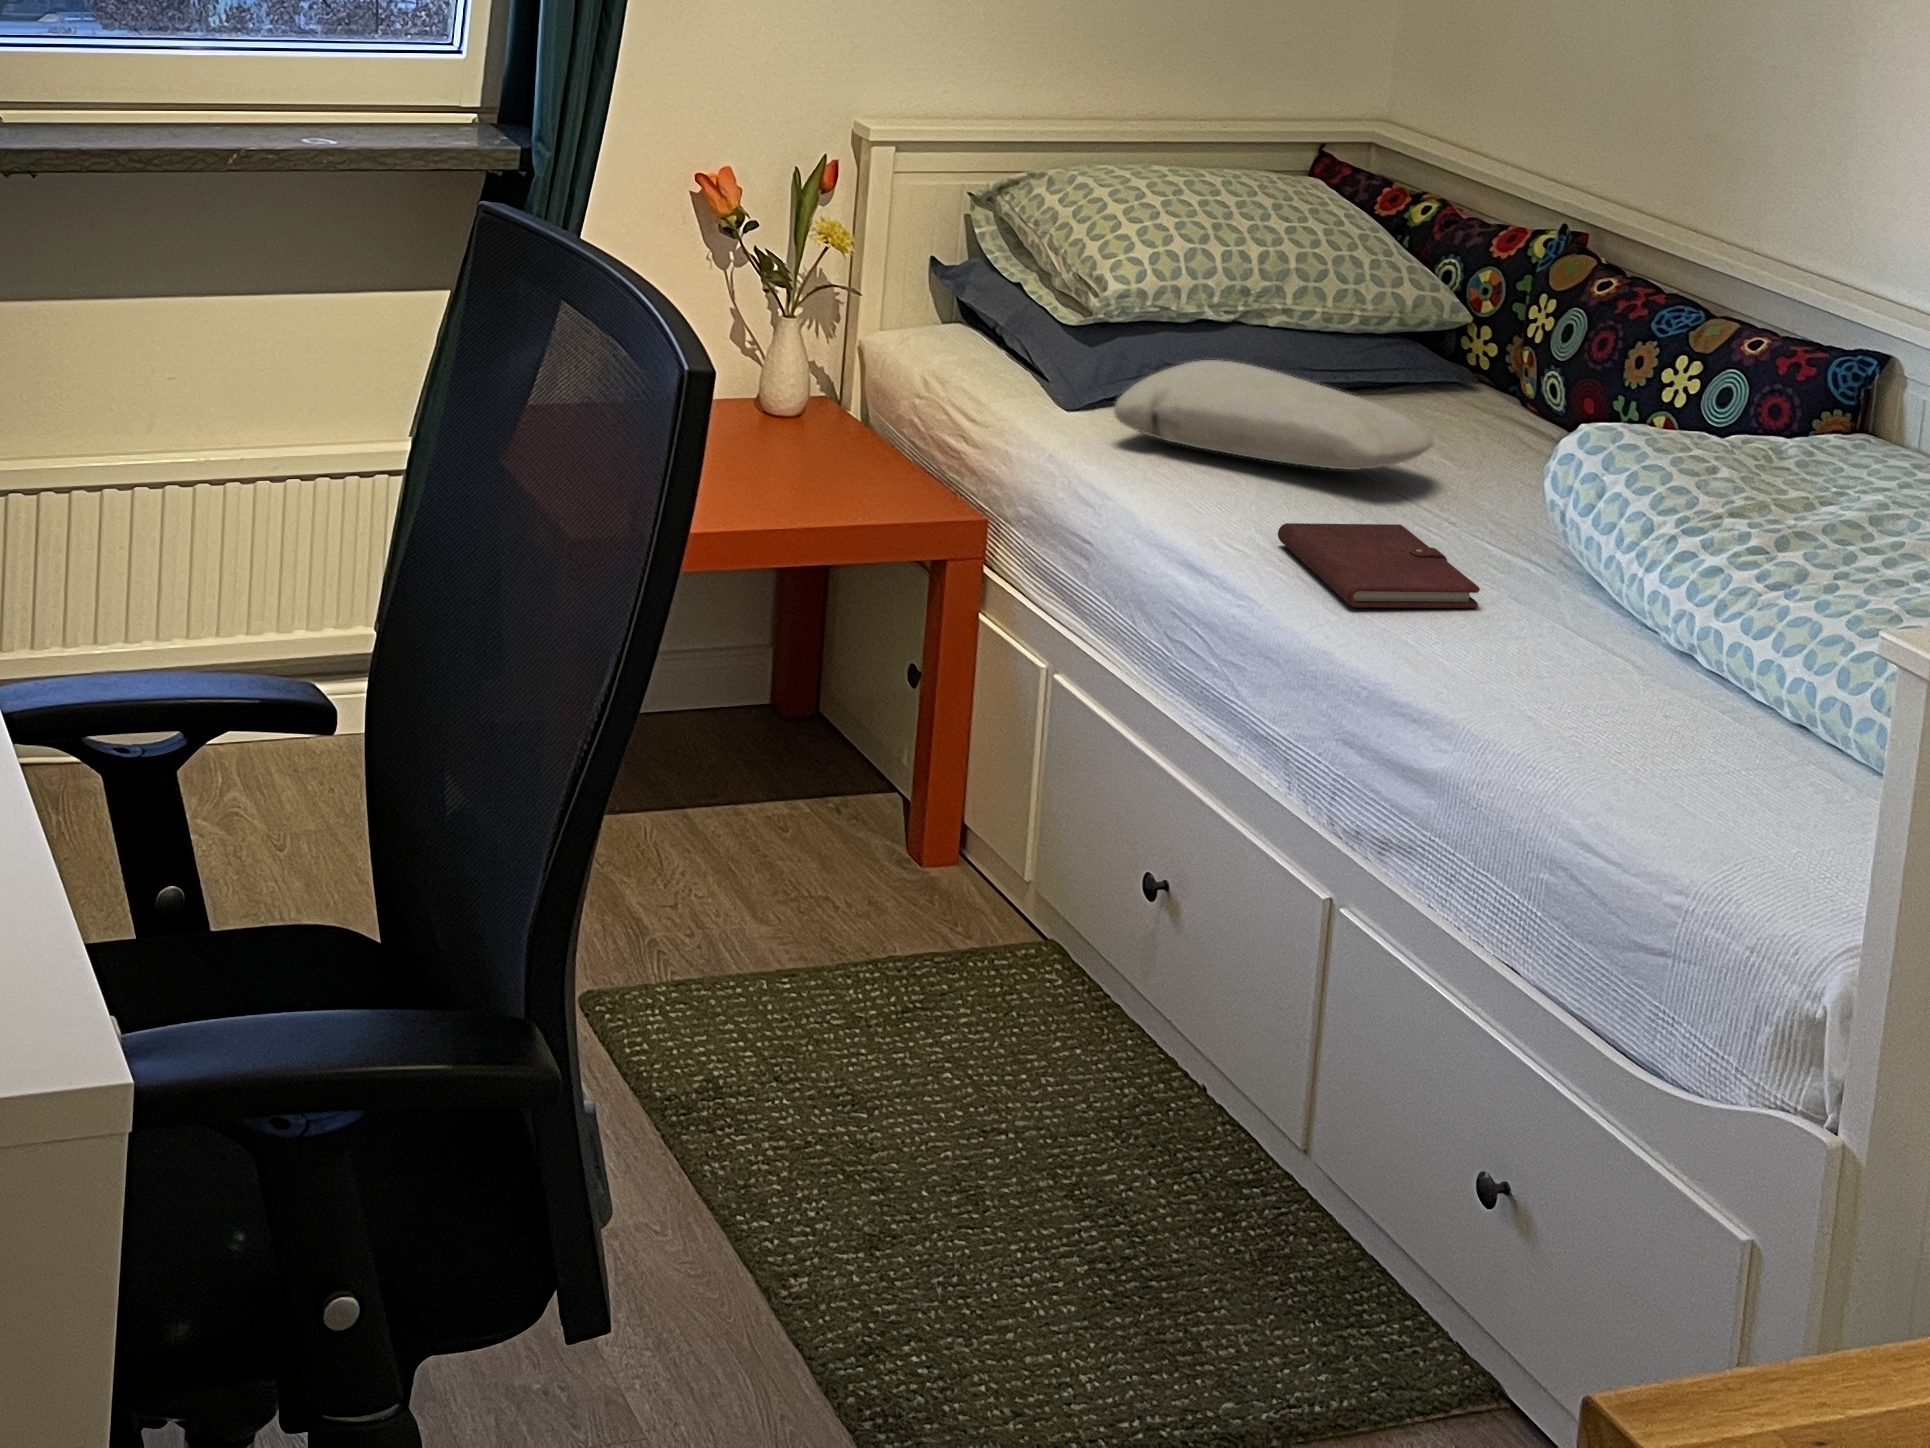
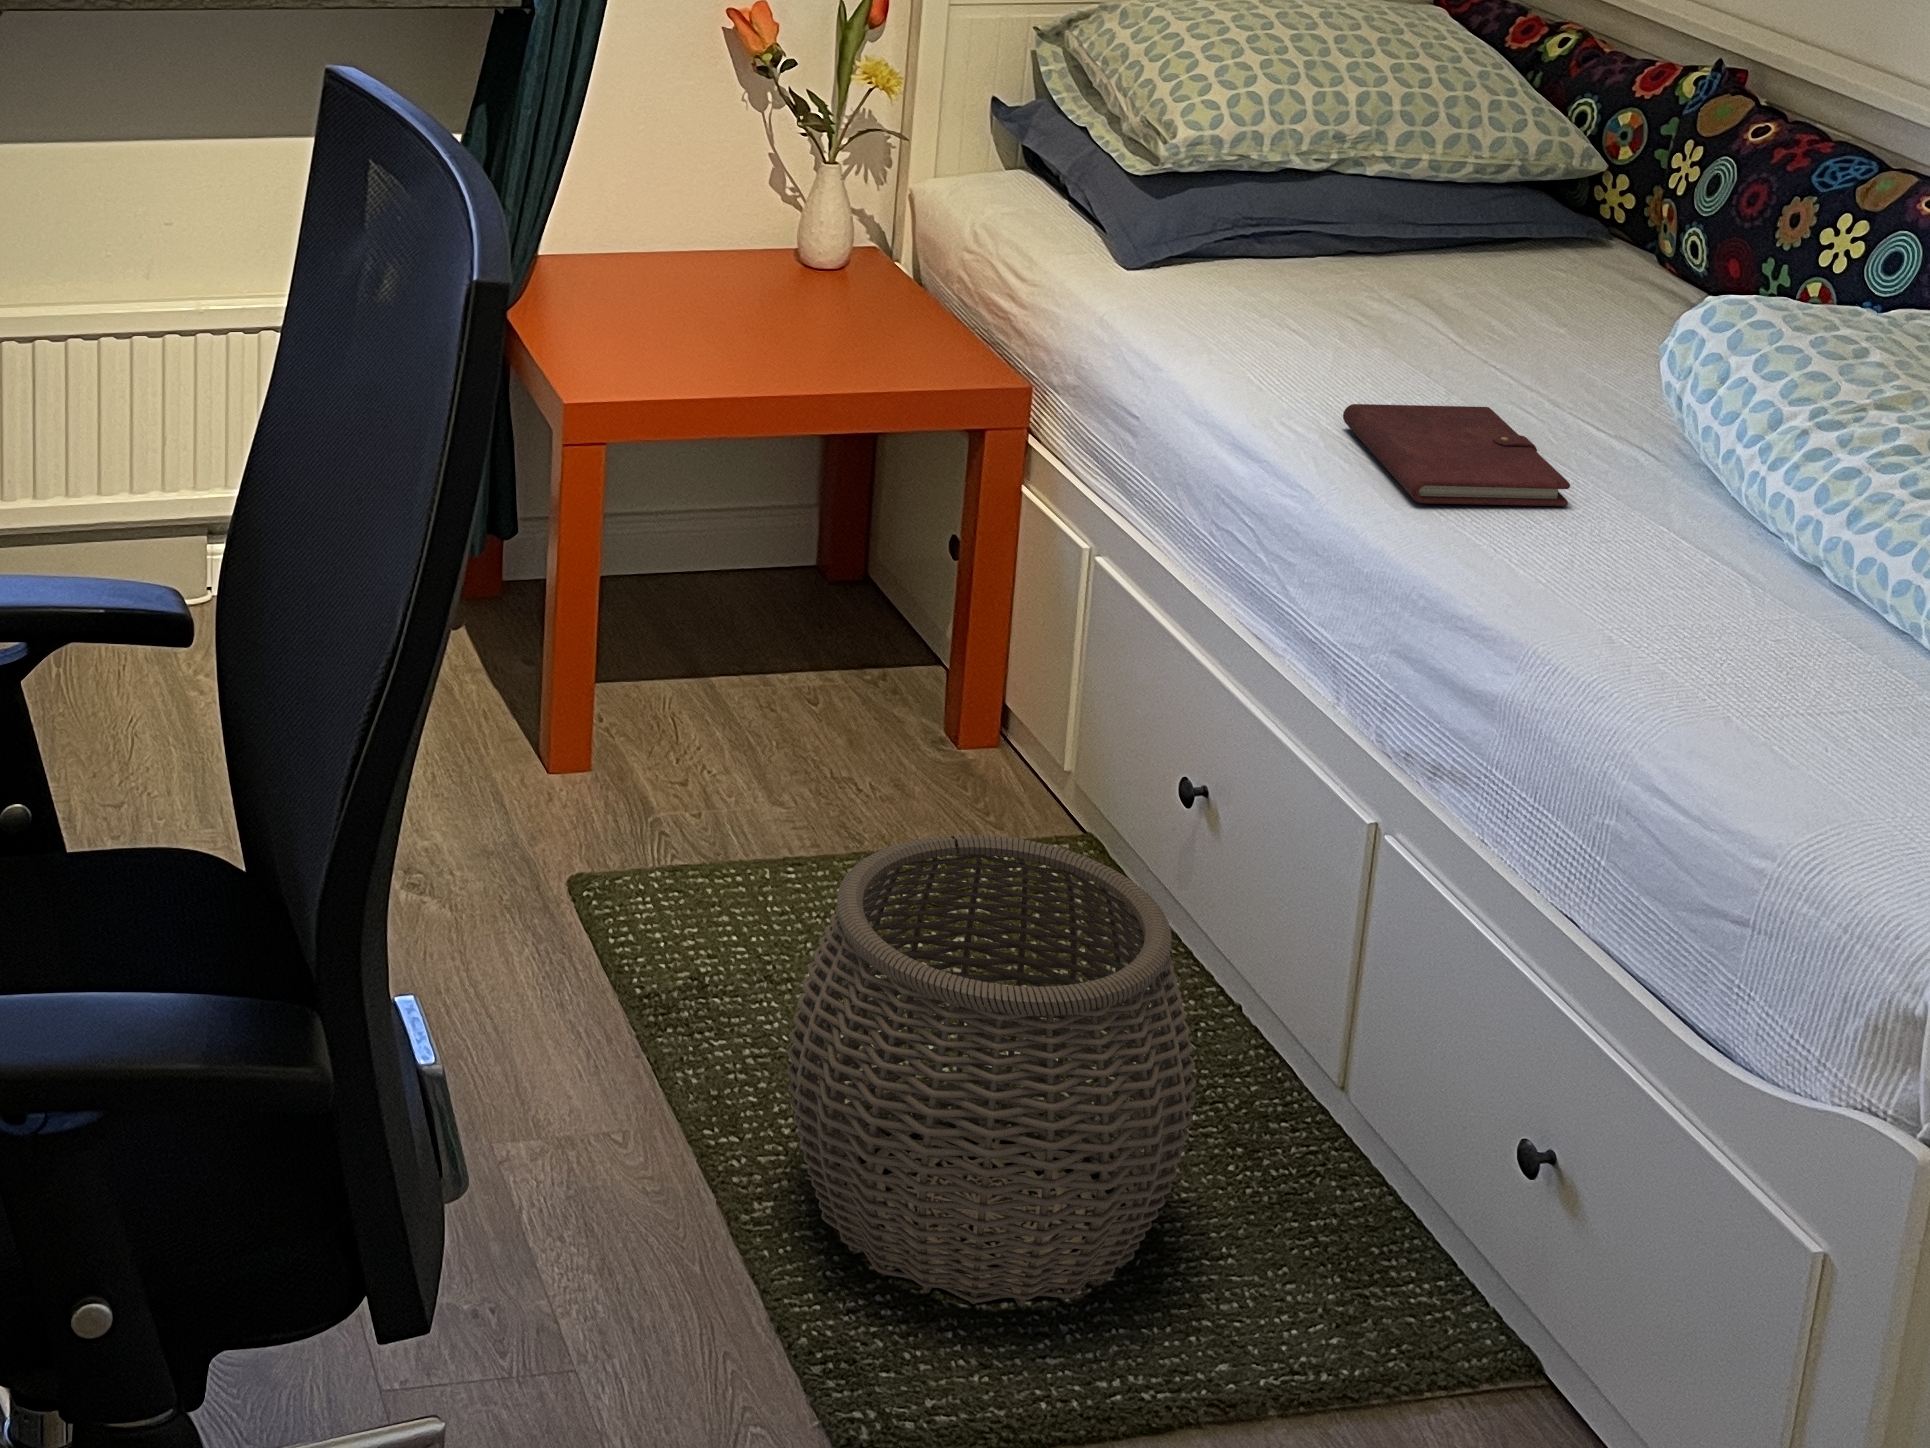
pillow: present [1114,360,1434,470] -> none [1174,216,1540,341]
woven basket: none [819,921,1187,1362] -> present [787,835,1196,1307]

